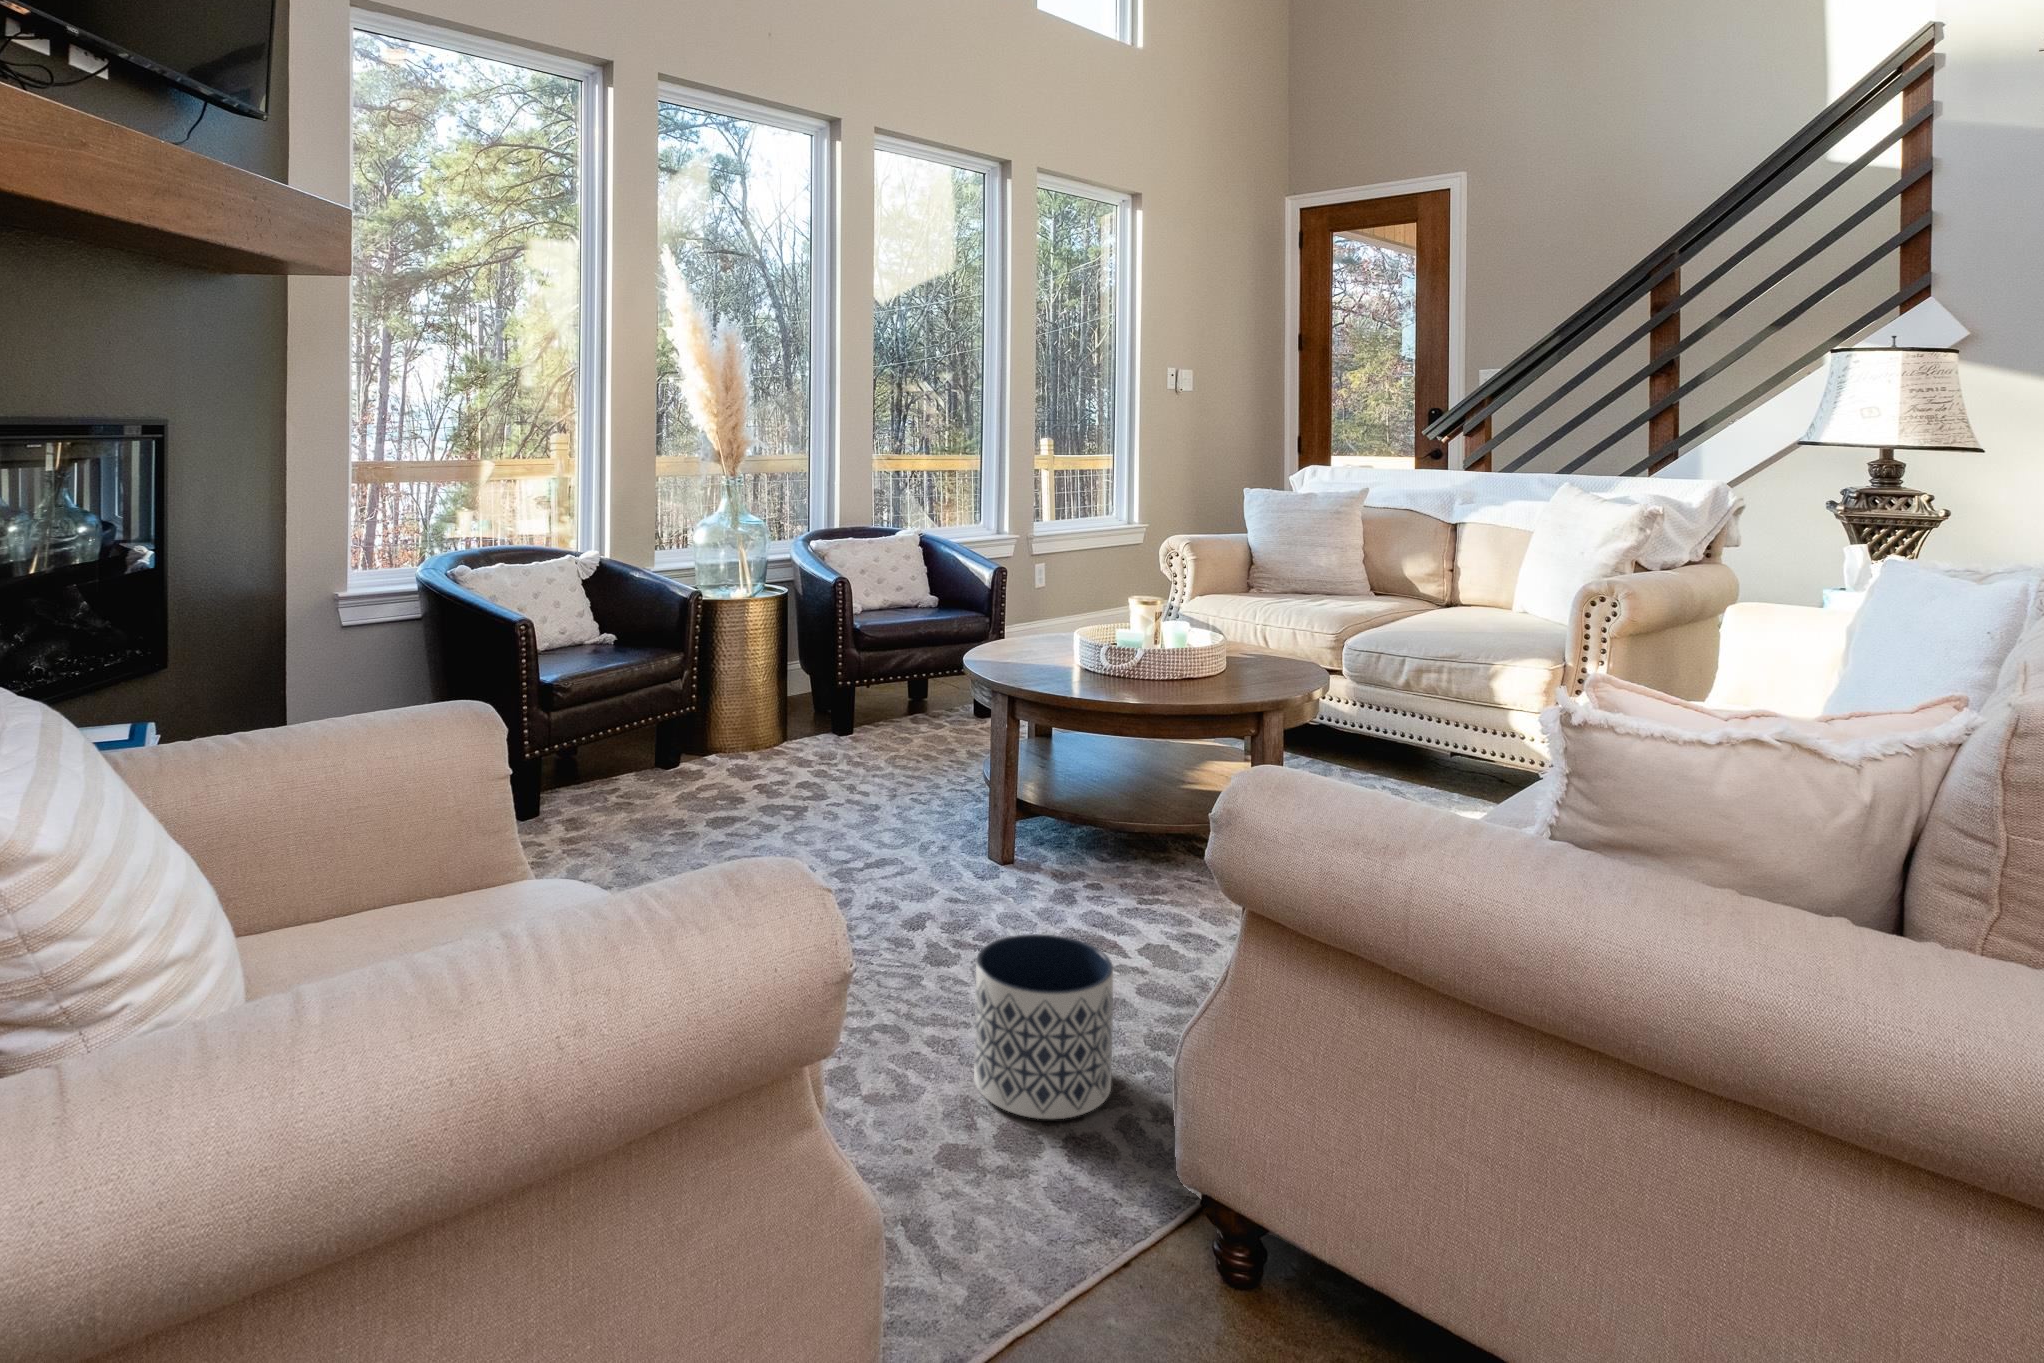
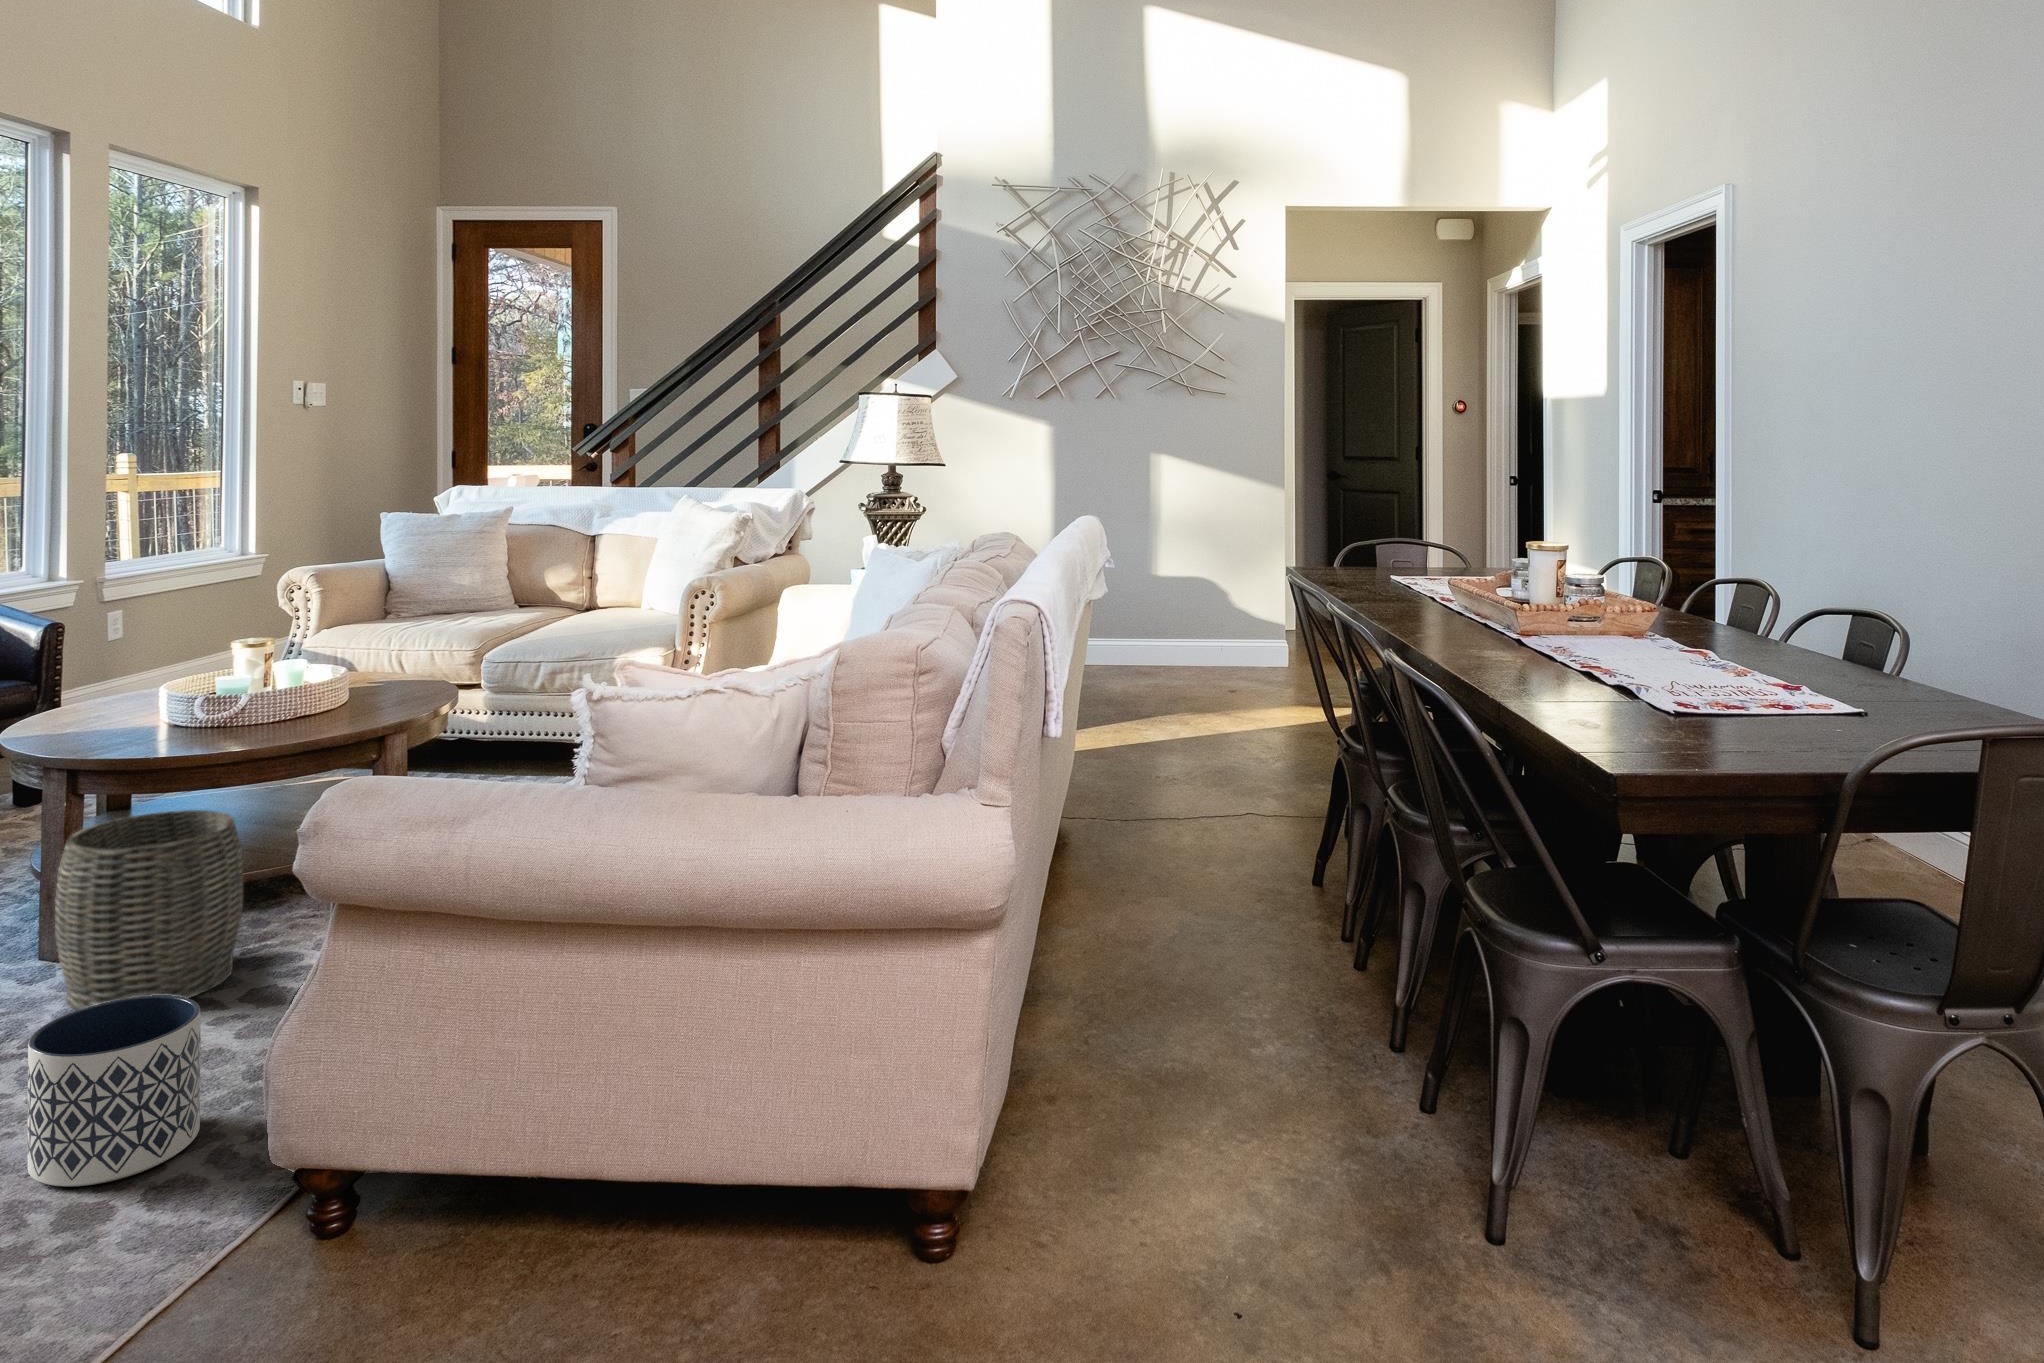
woven basket: none [999,749,1143,935] -> present [55,810,243,1010]

